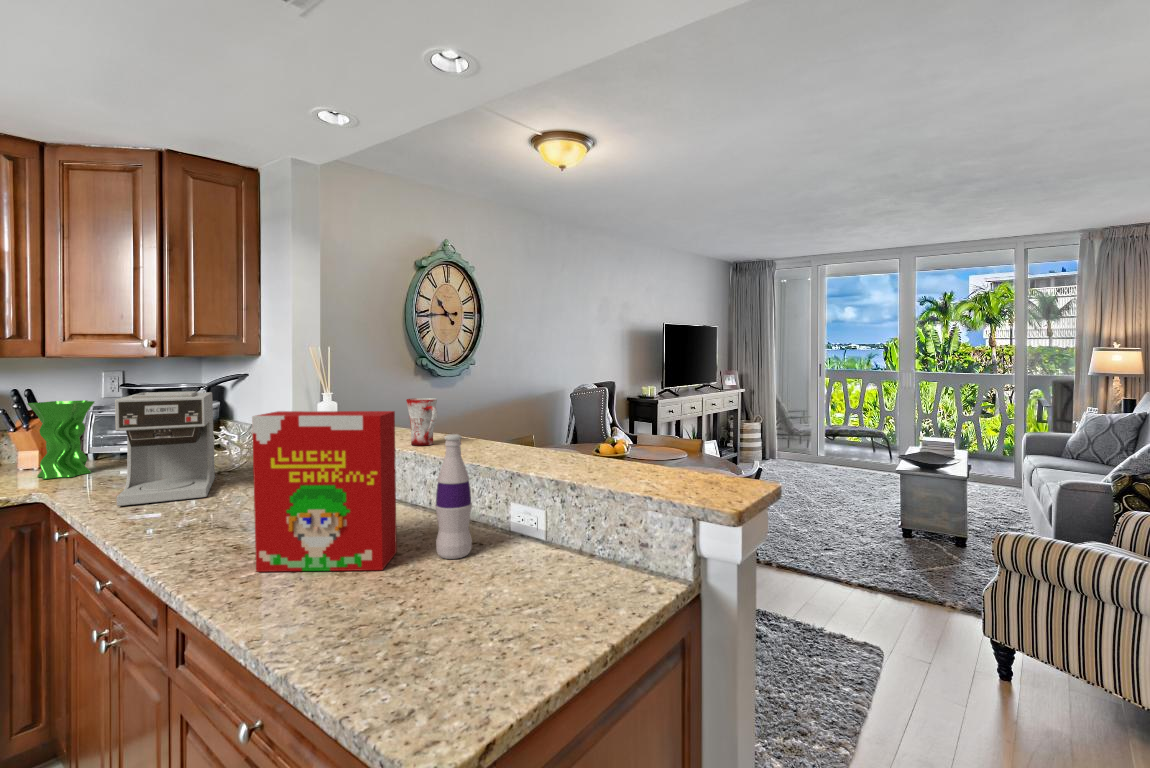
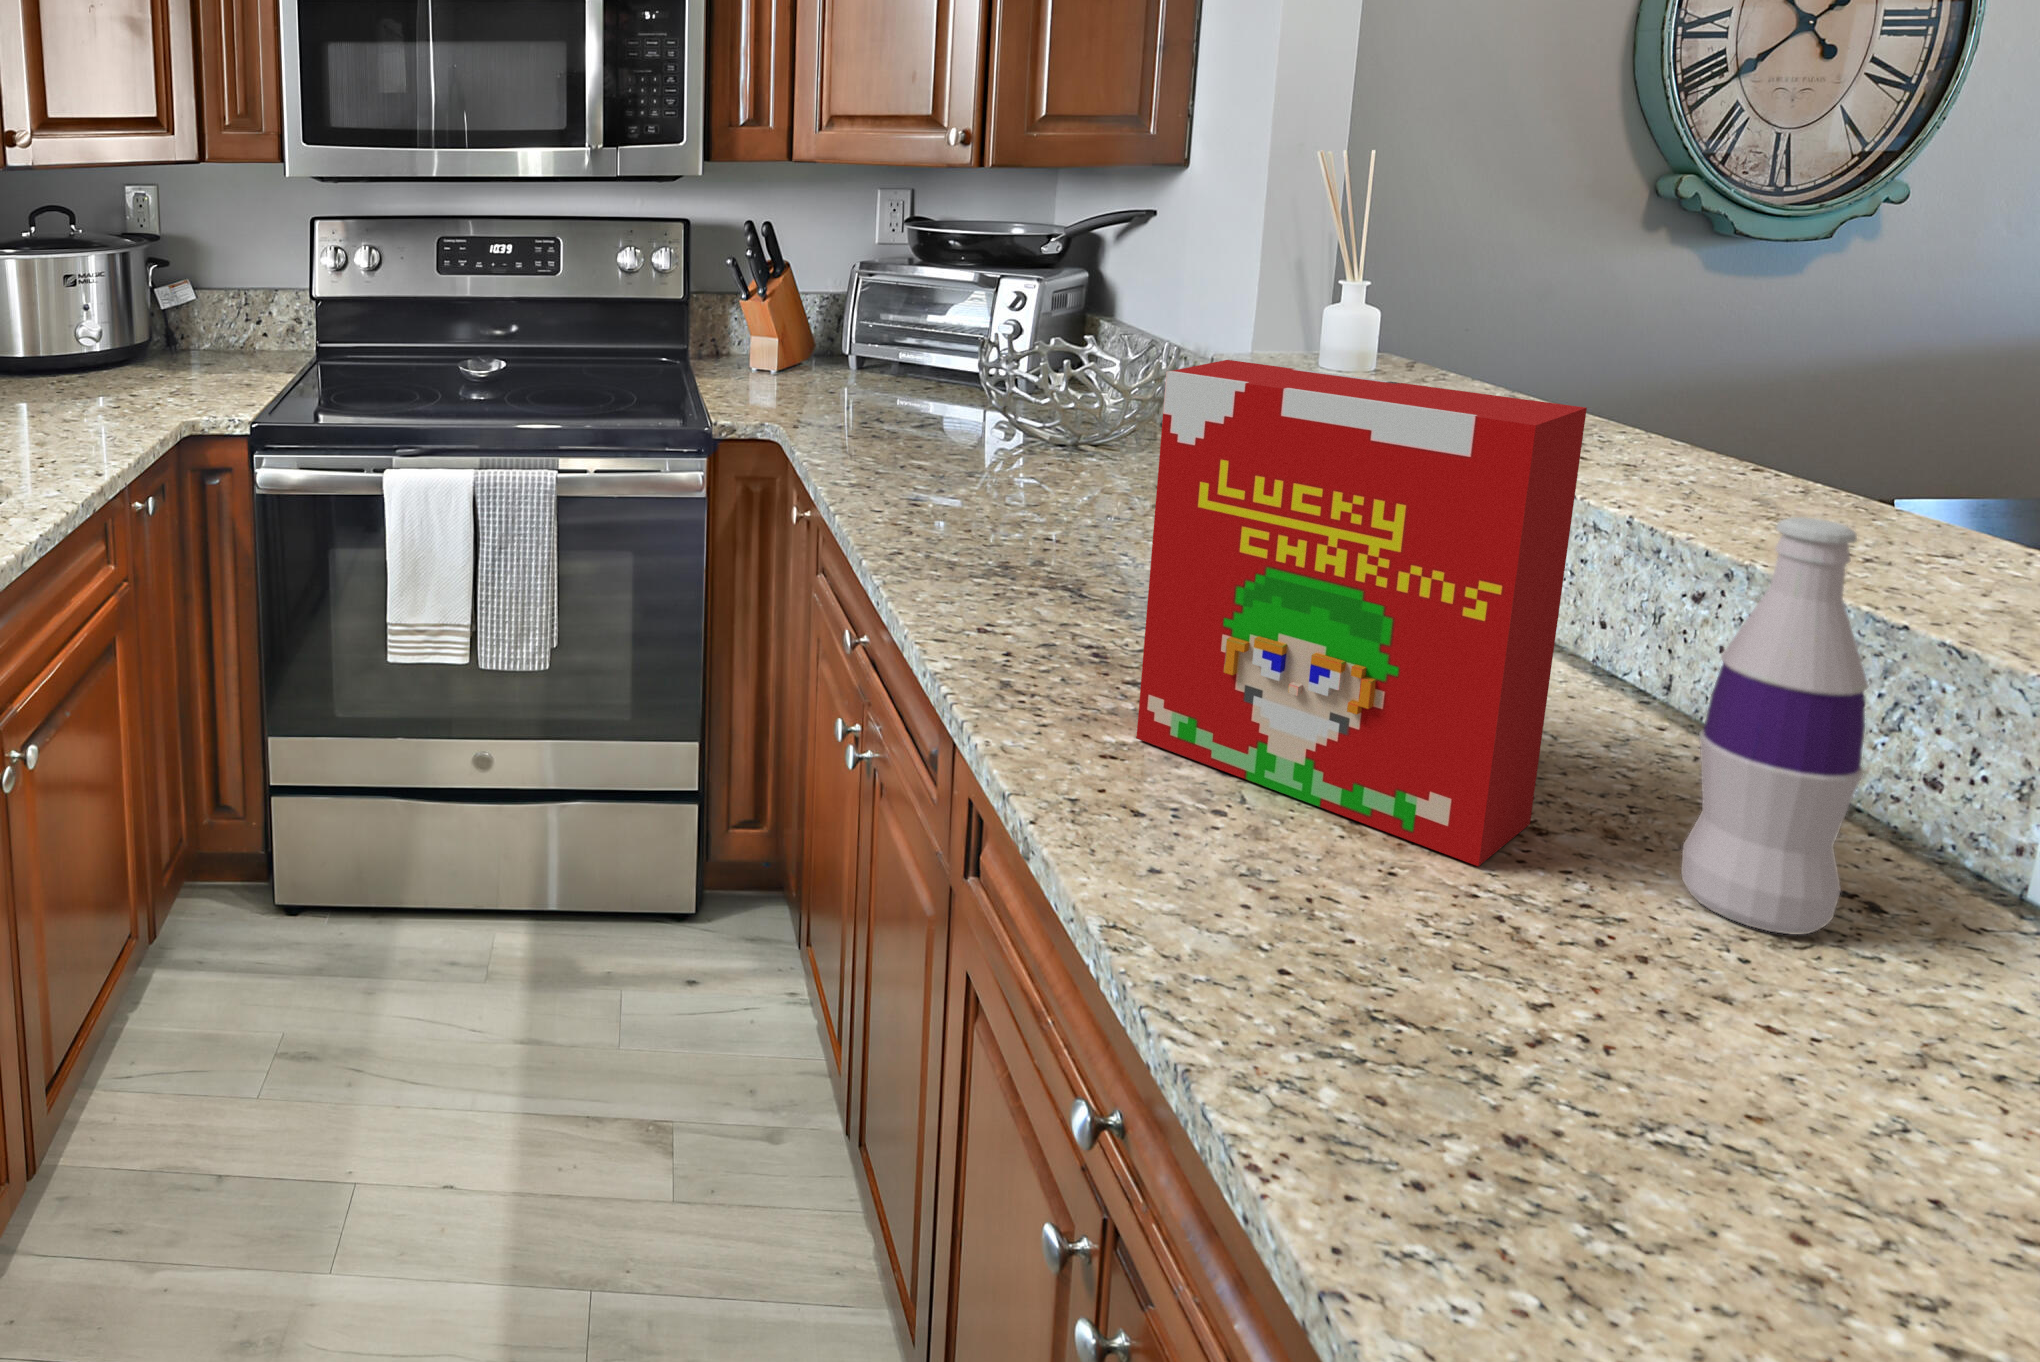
coffee maker: present [115,391,215,506] -> none [887,257,1076,502]
mug: present [406,398,438,446] -> none [1617,335,1745,493]
vase: present [27,400,94,479] -> none [772,254,868,402]

